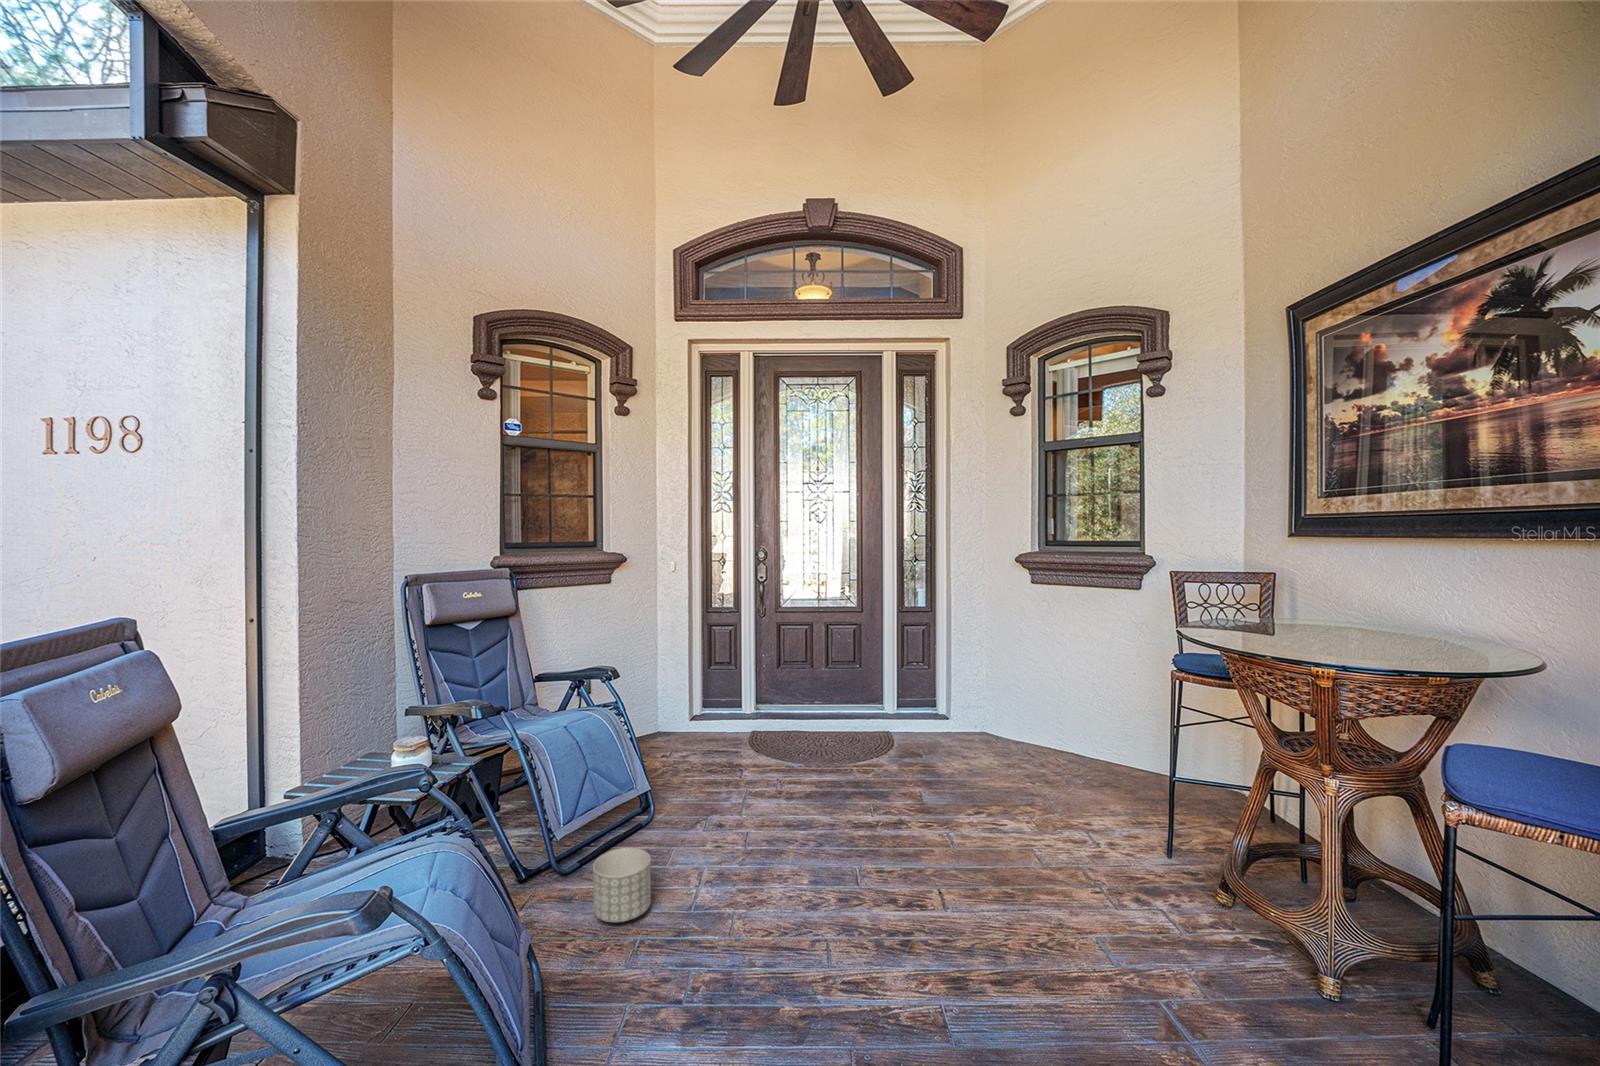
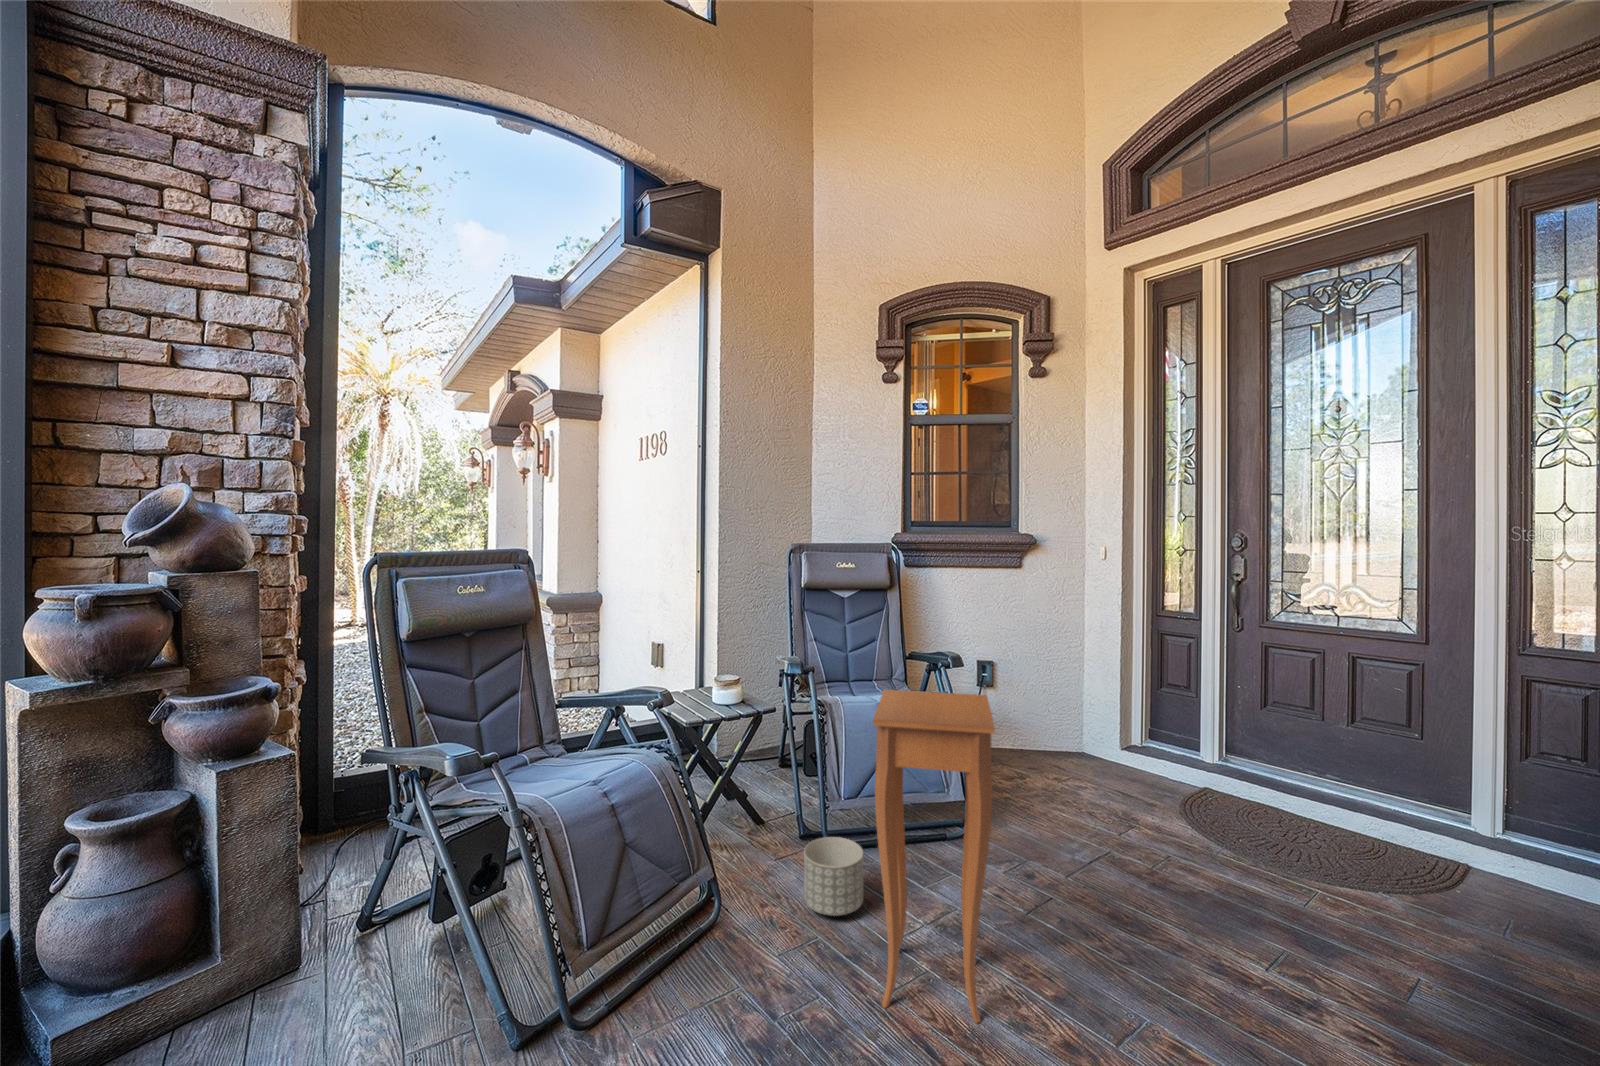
side table: none [685,682,805,947] -> present [873,690,995,1023]

